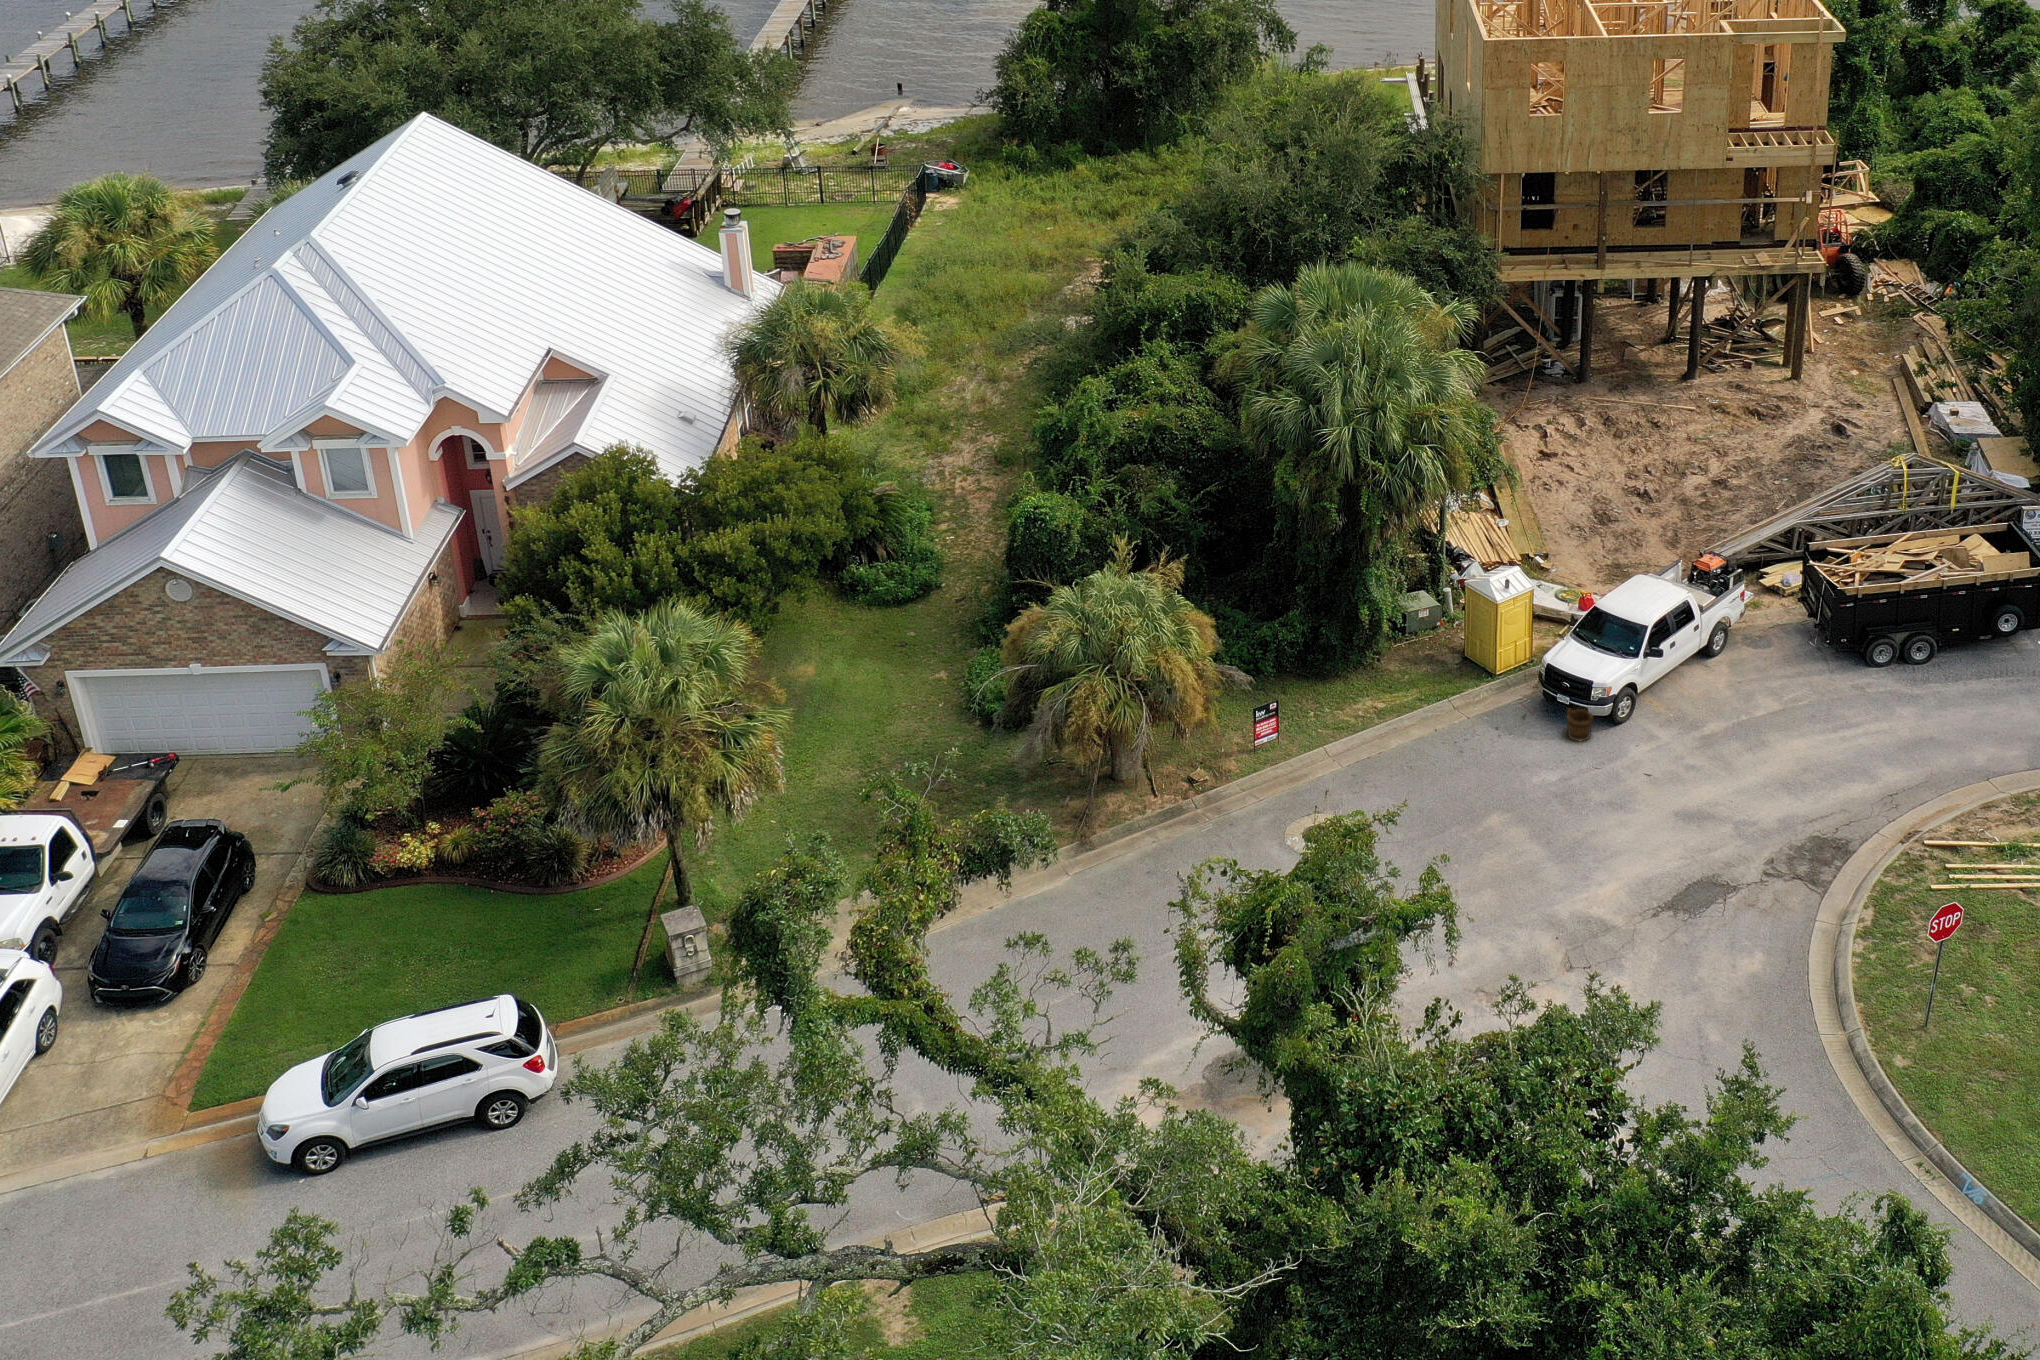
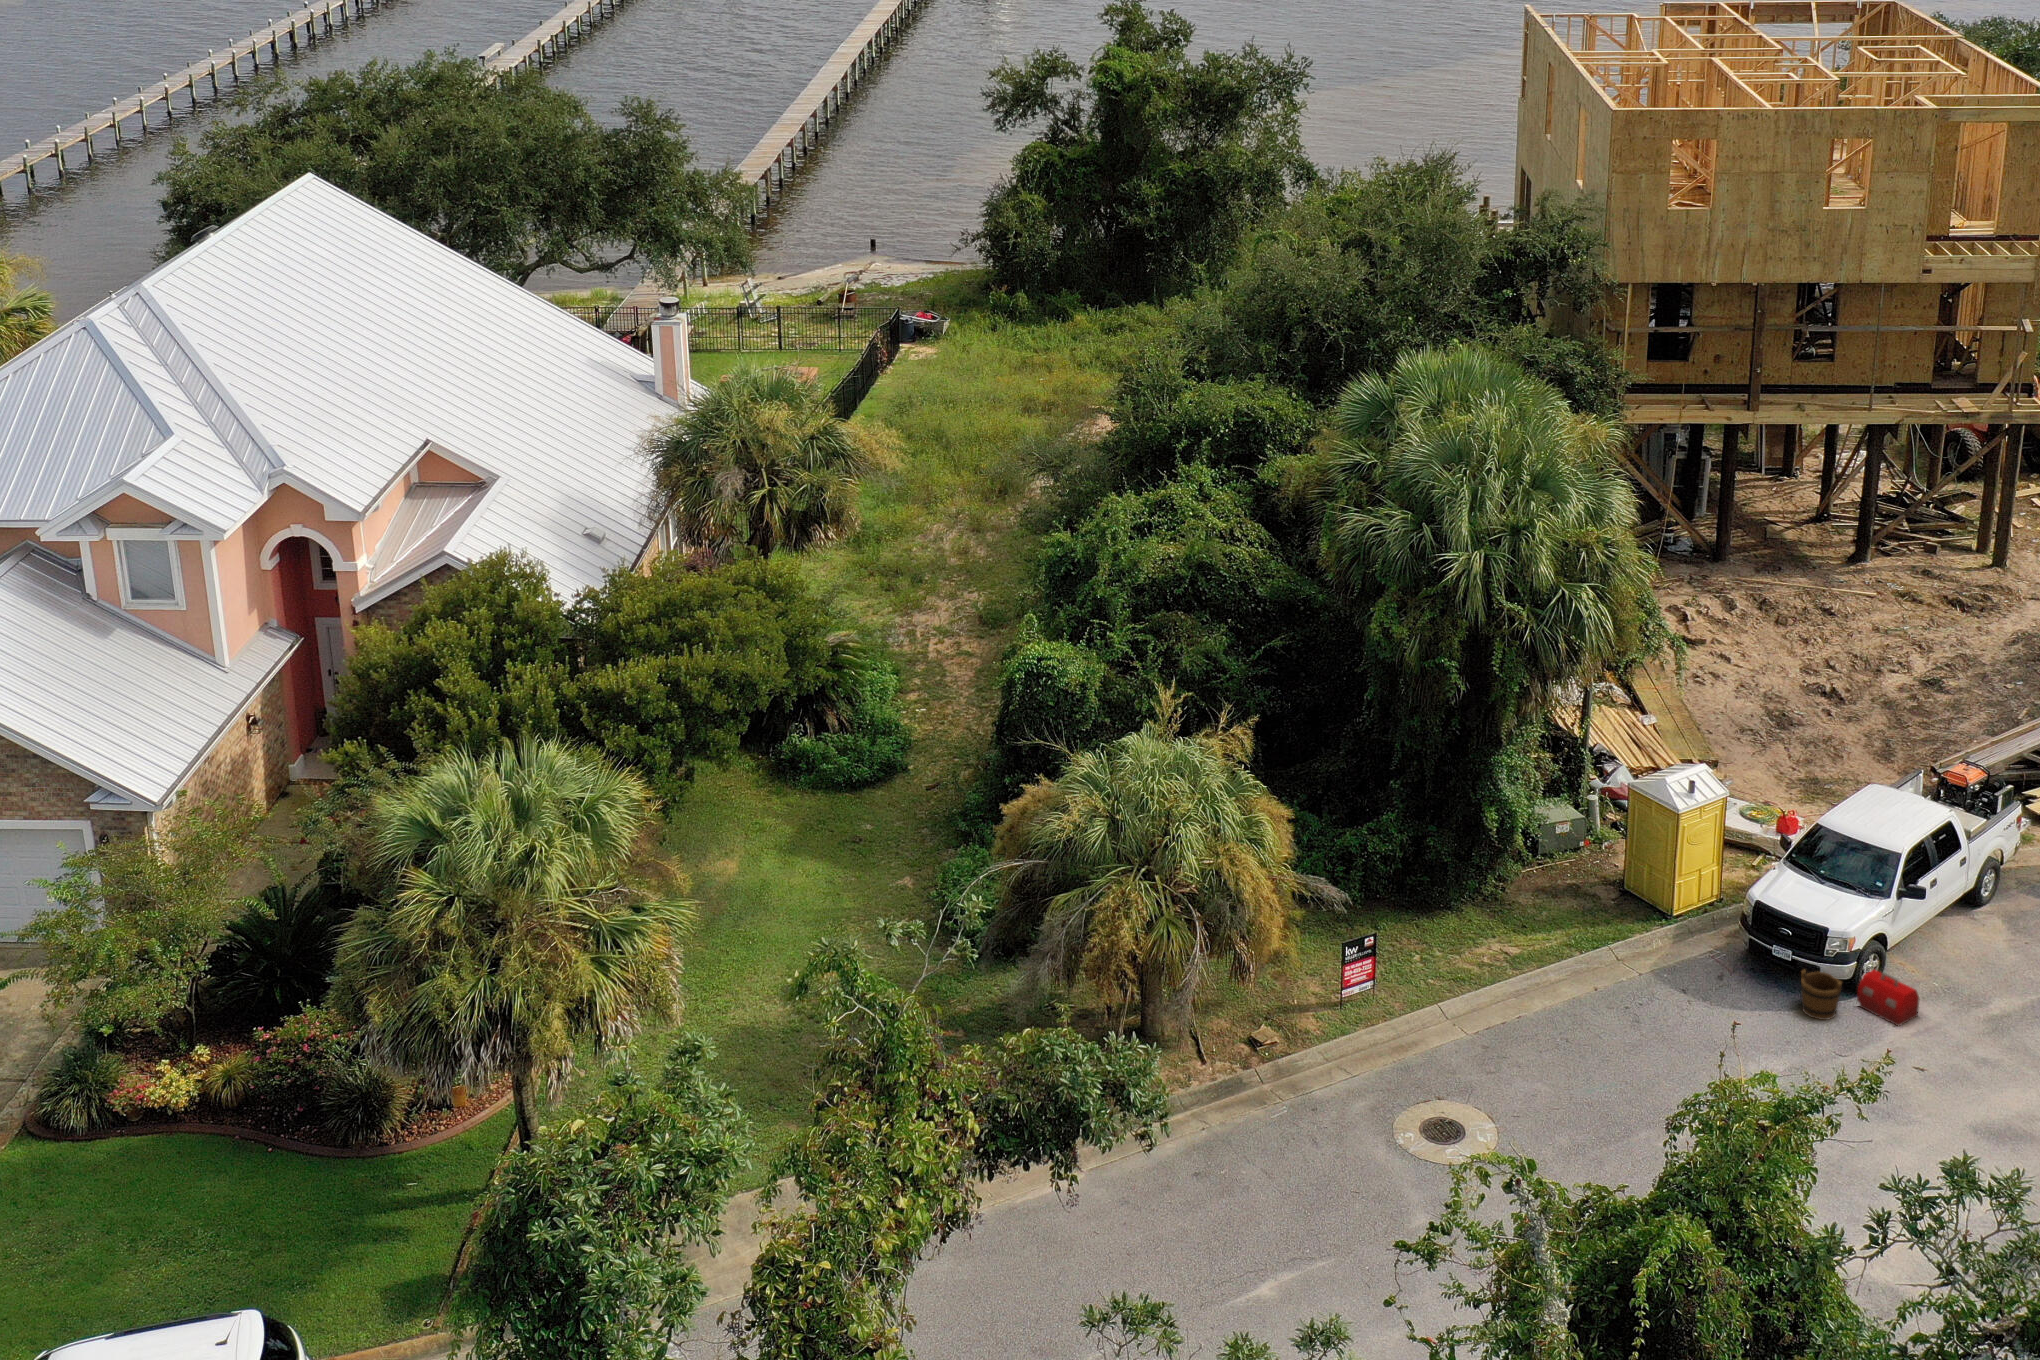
toolbox: none [1605,705,1645,743] -> present [1857,970,1919,1026]

